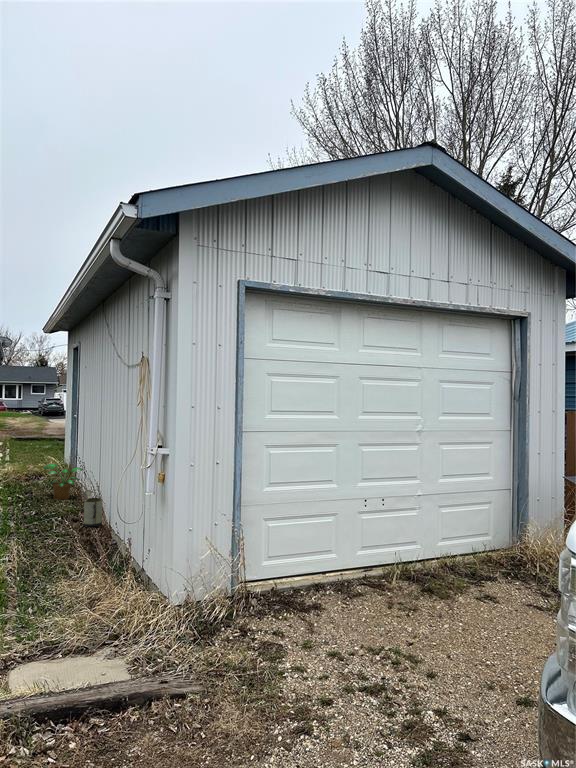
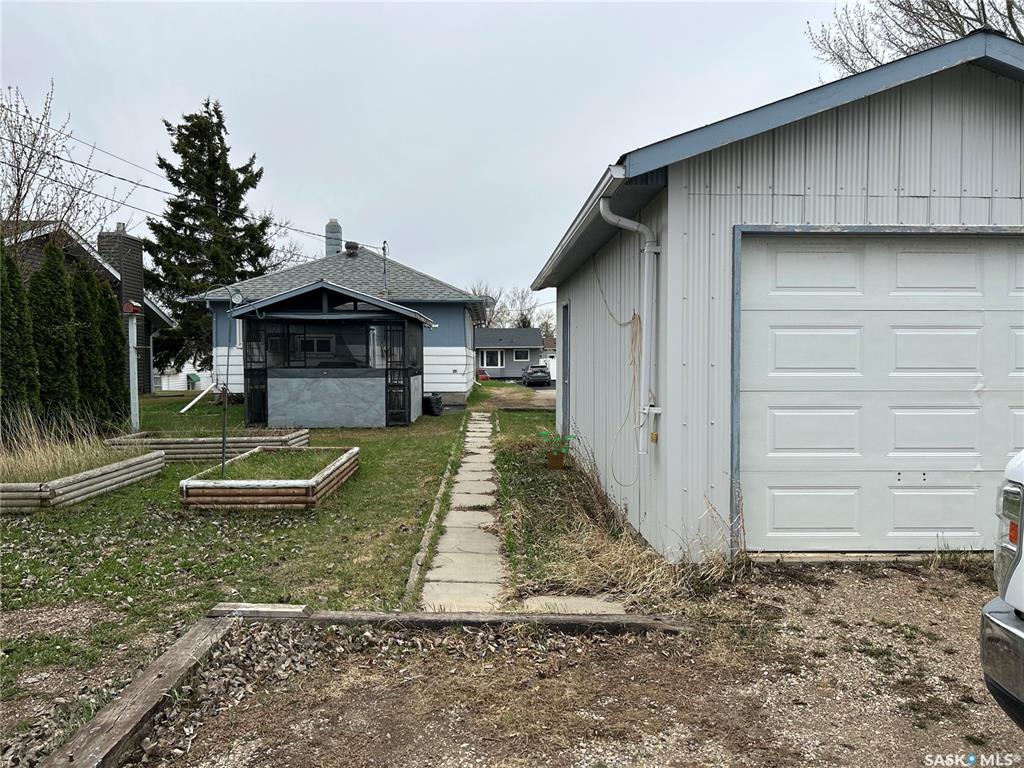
watering can: present [84,490,102,526] -> none [578,458,598,495]

